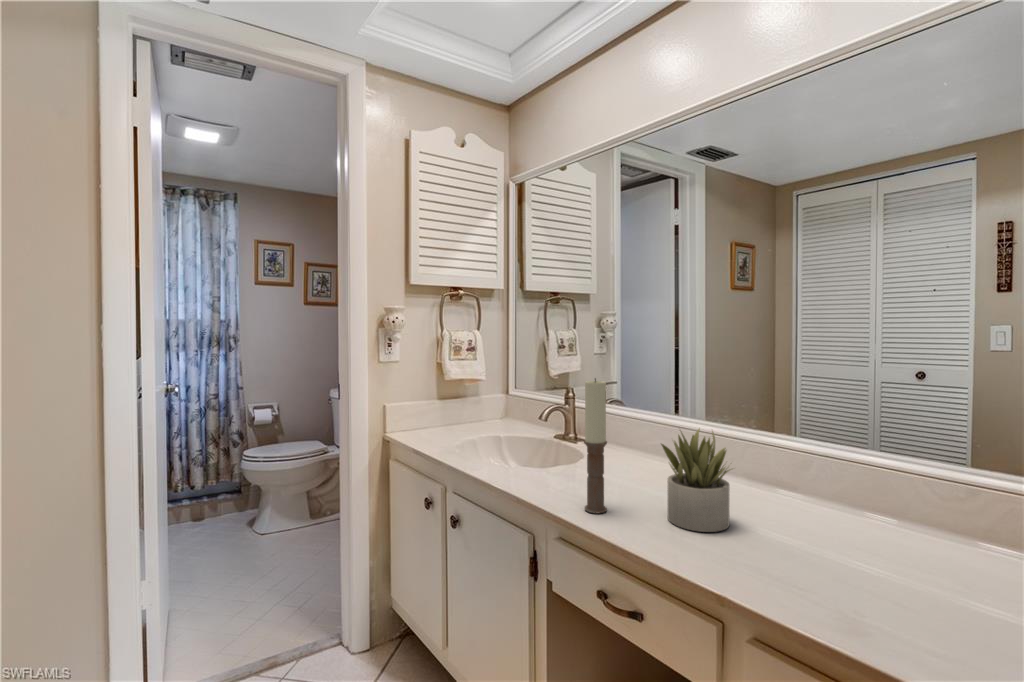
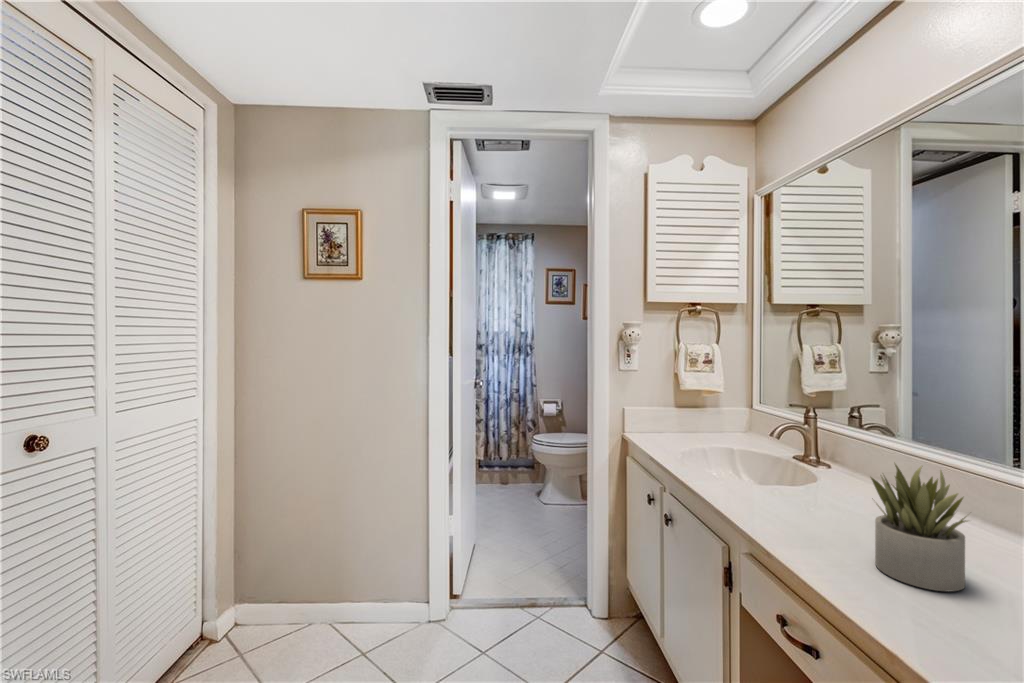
candle: present [584,379,607,513] -> none [775,398,803,539]

